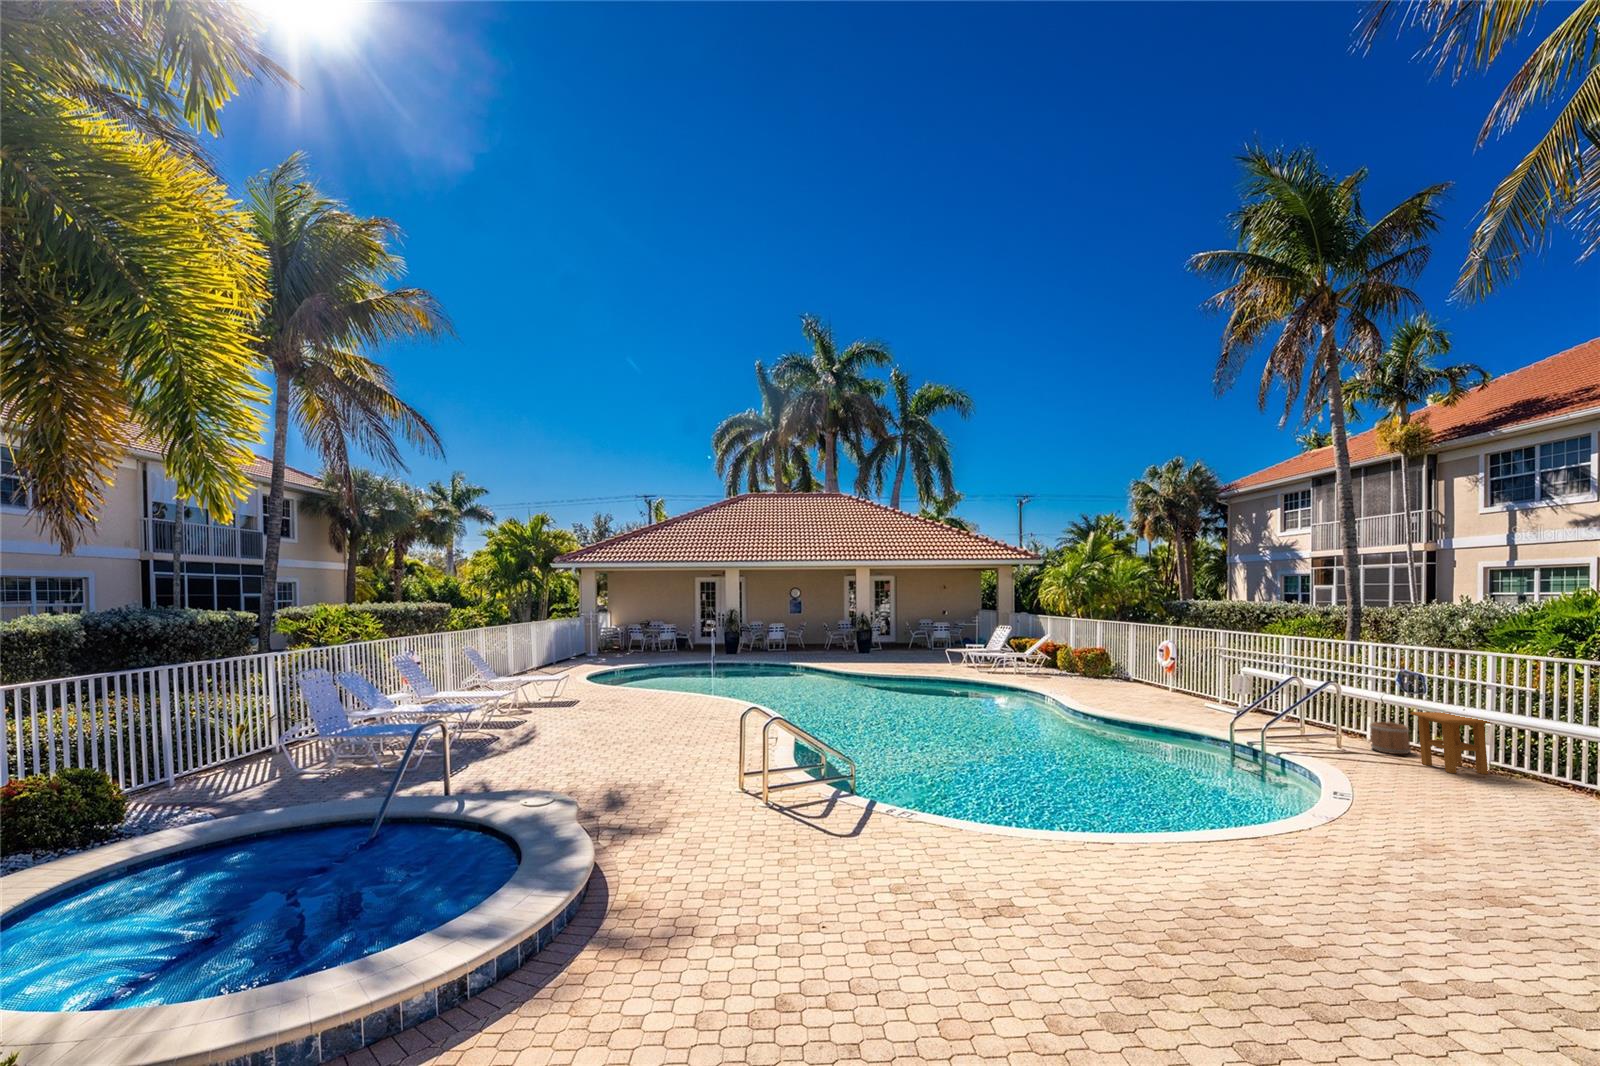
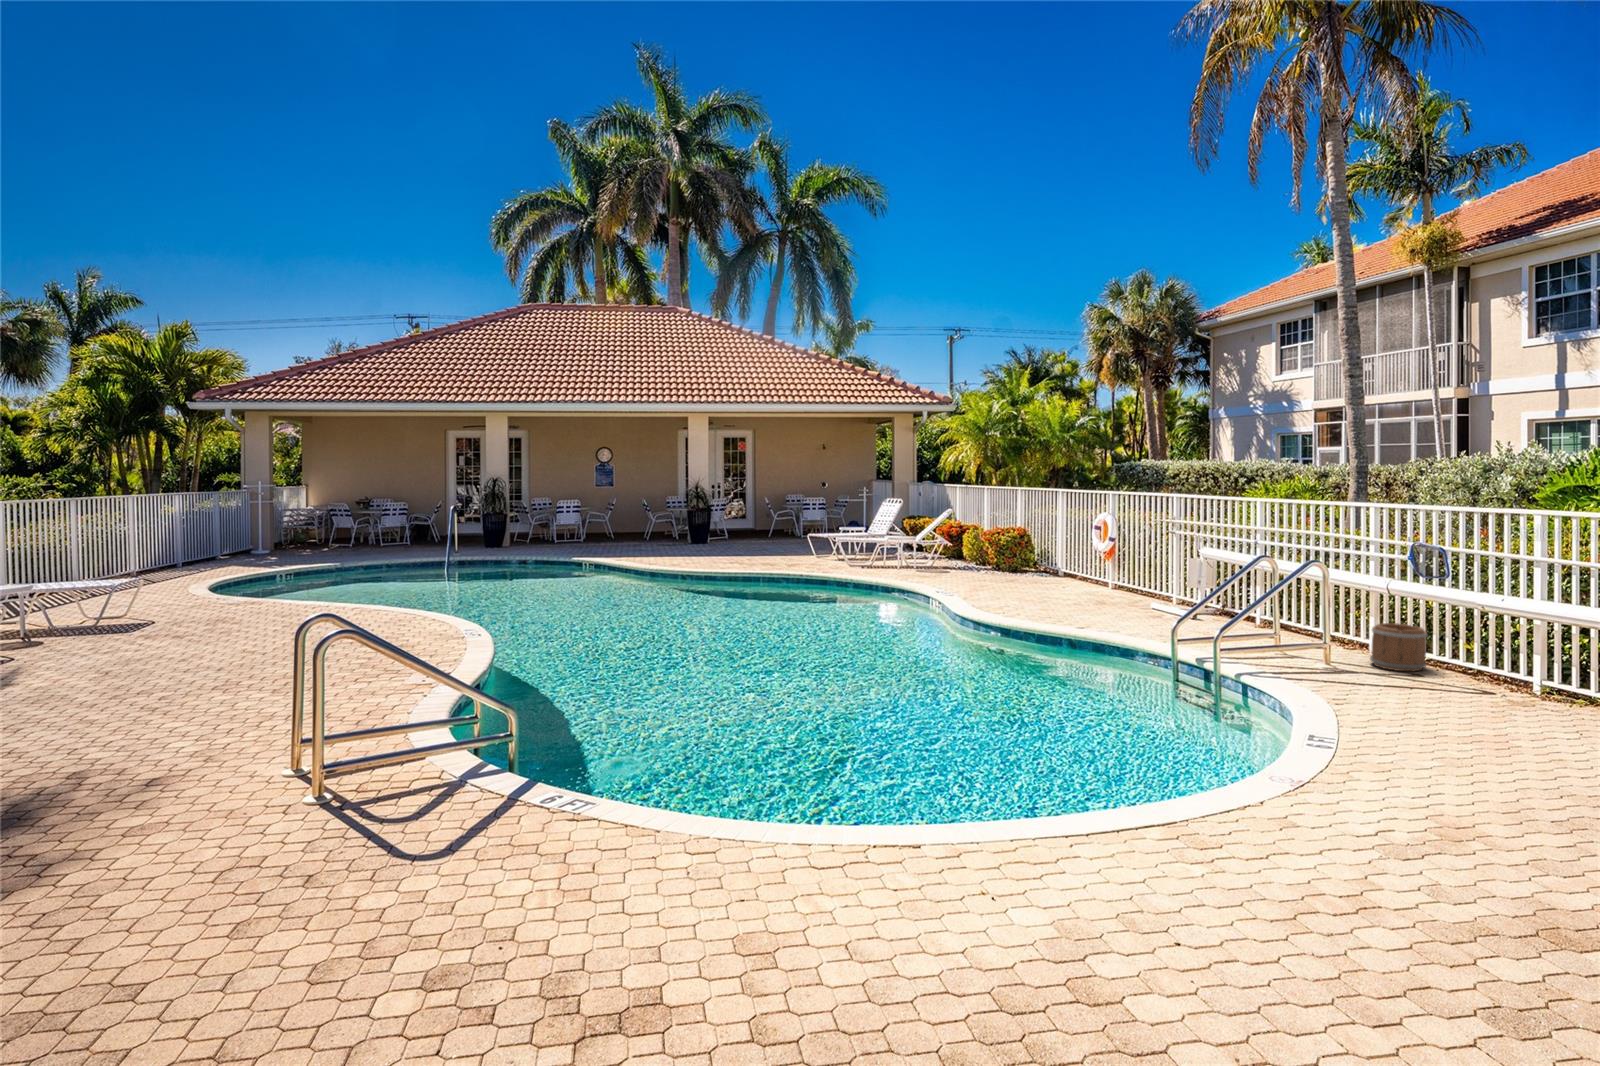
side table: present [1410,712,1492,774] -> none [1434,607,1554,700]

